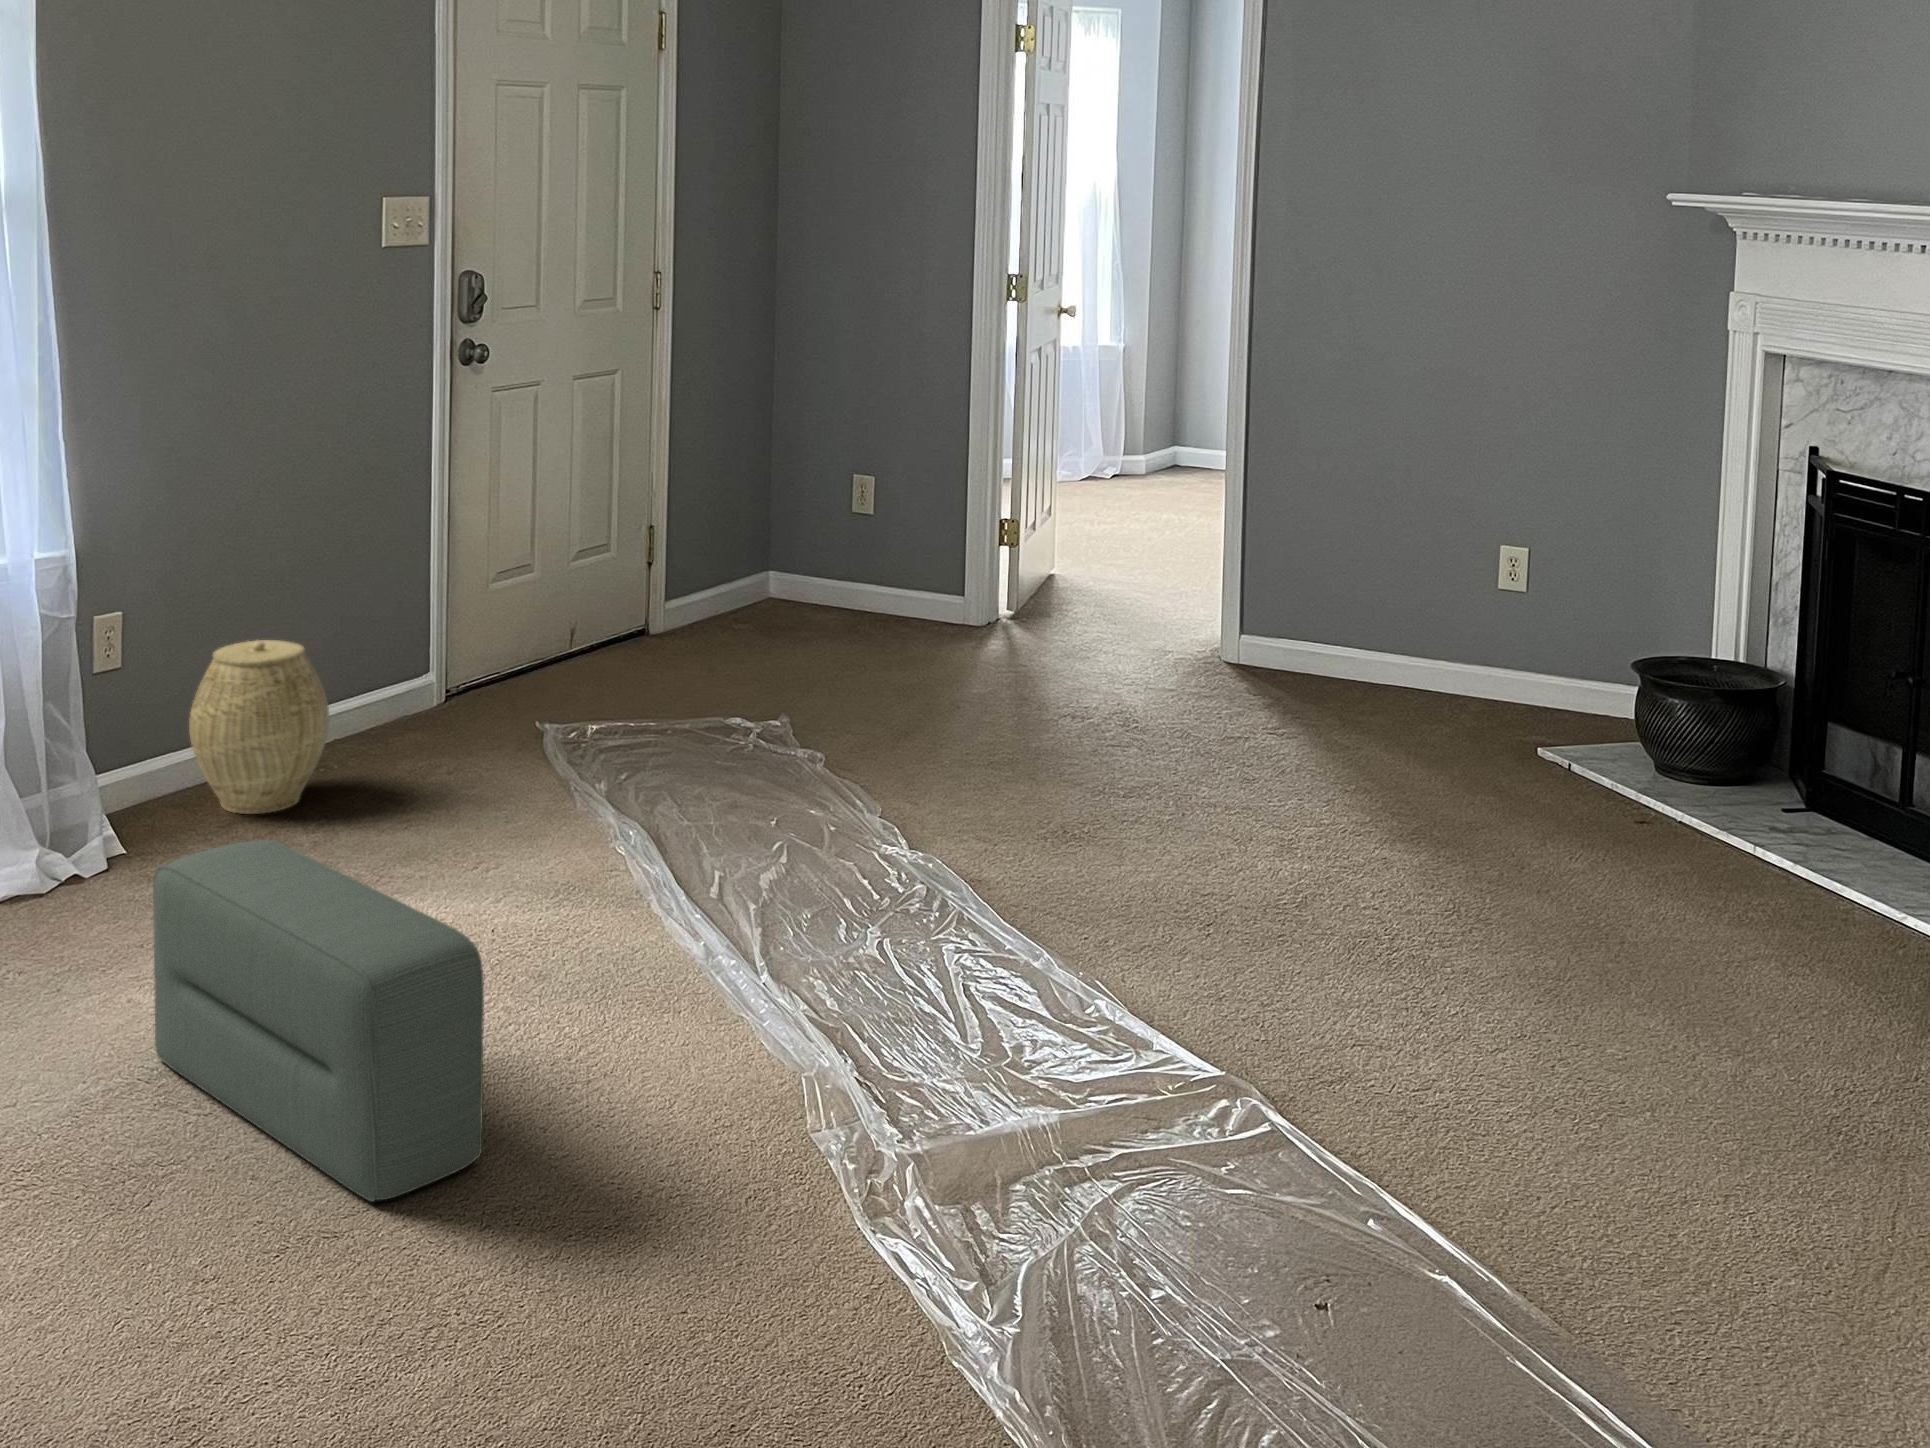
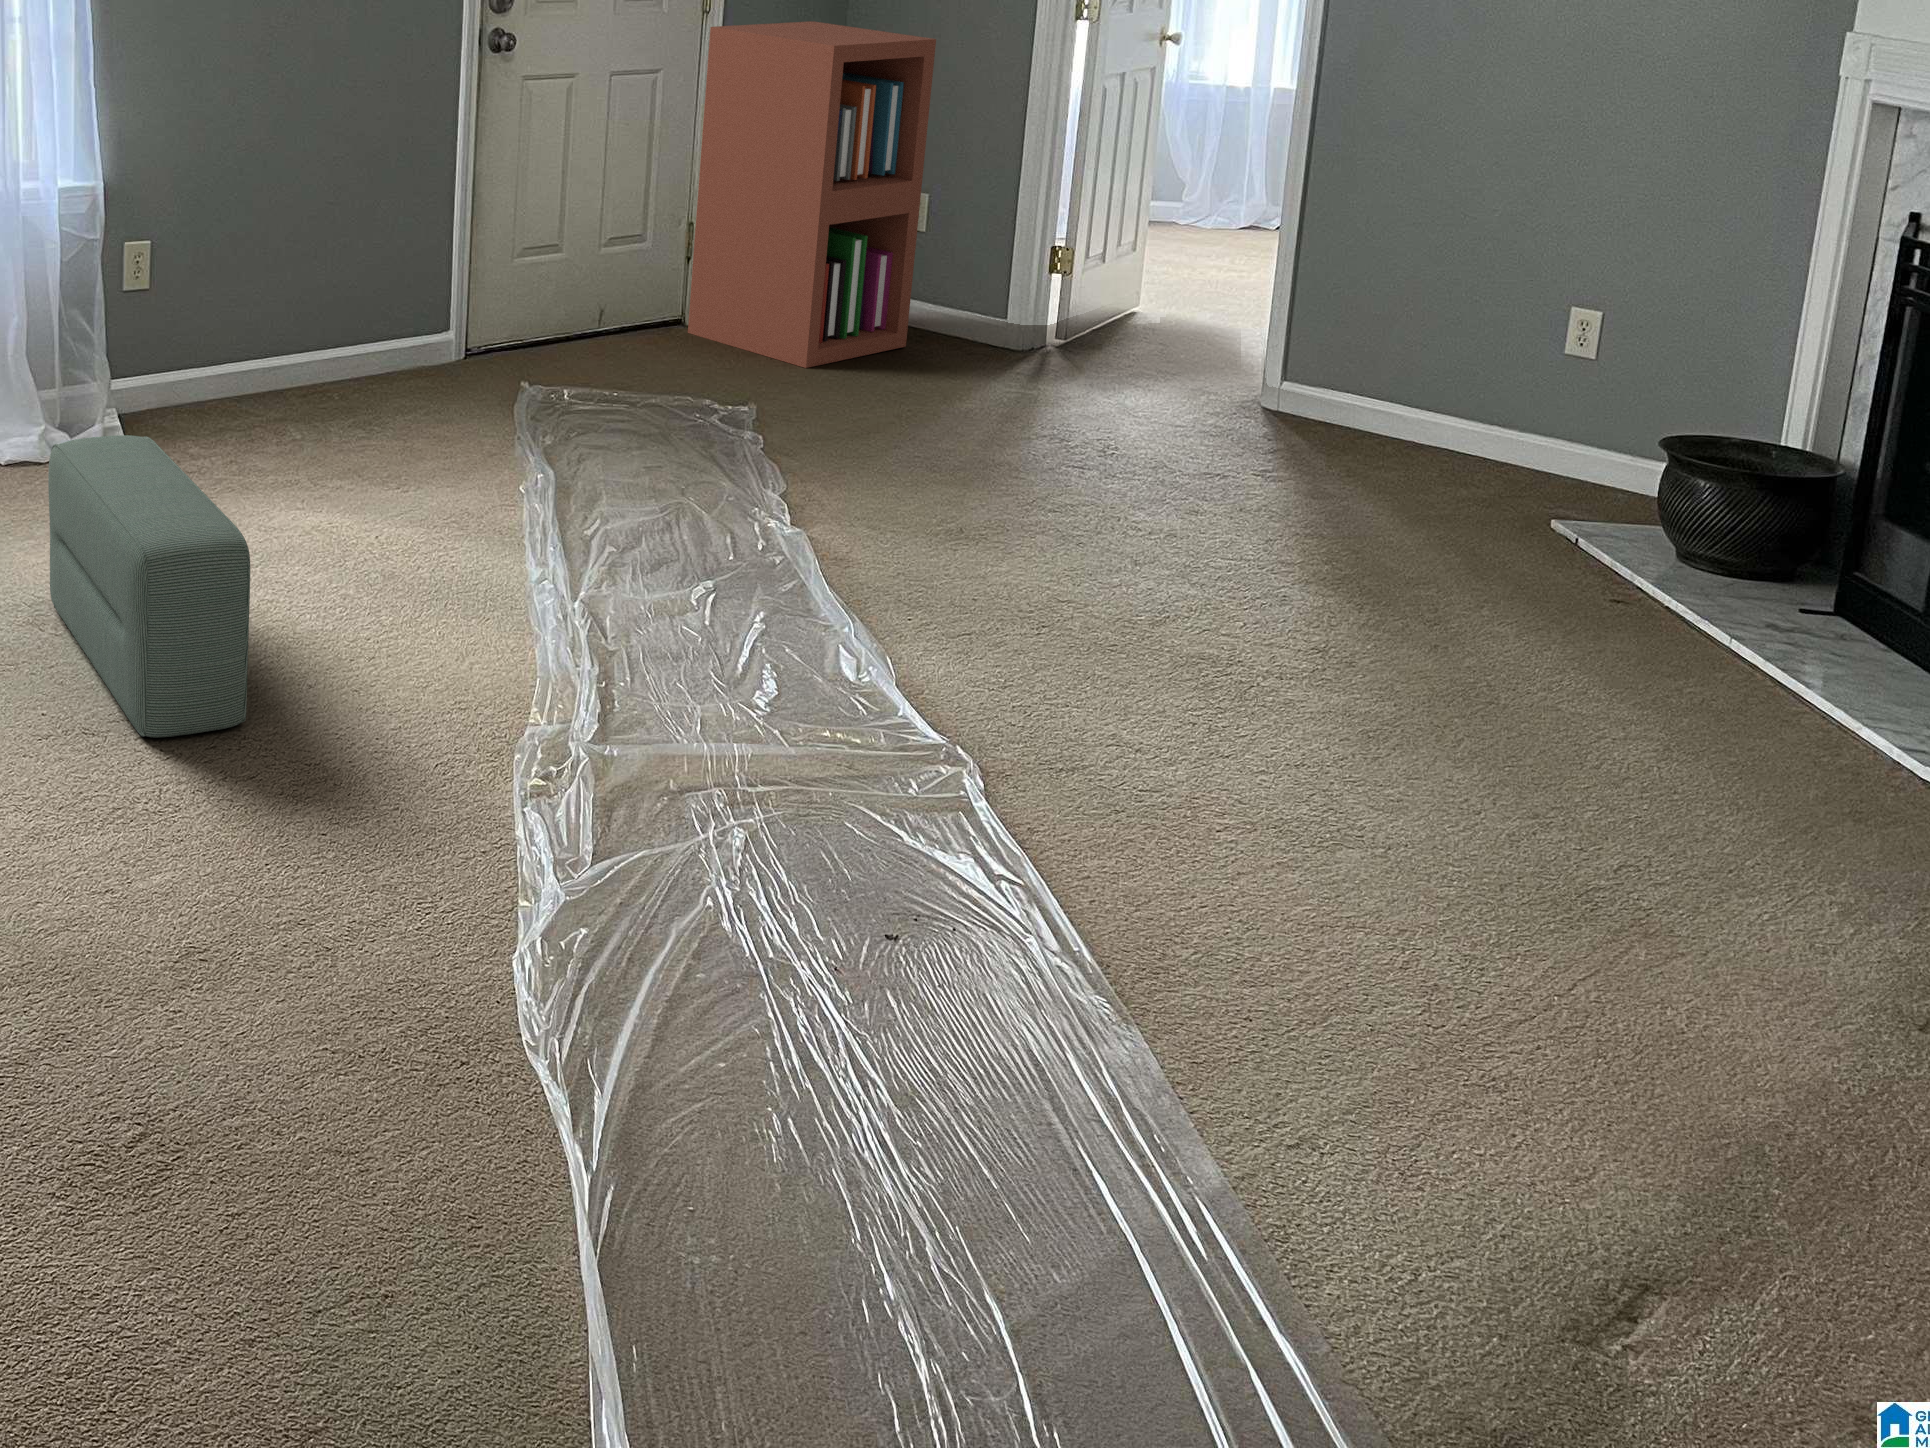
bookshelf: none [660,316,878,661] -> present [688,21,936,368]
woven basket: present [189,640,329,814] -> none [192,279,311,430]

